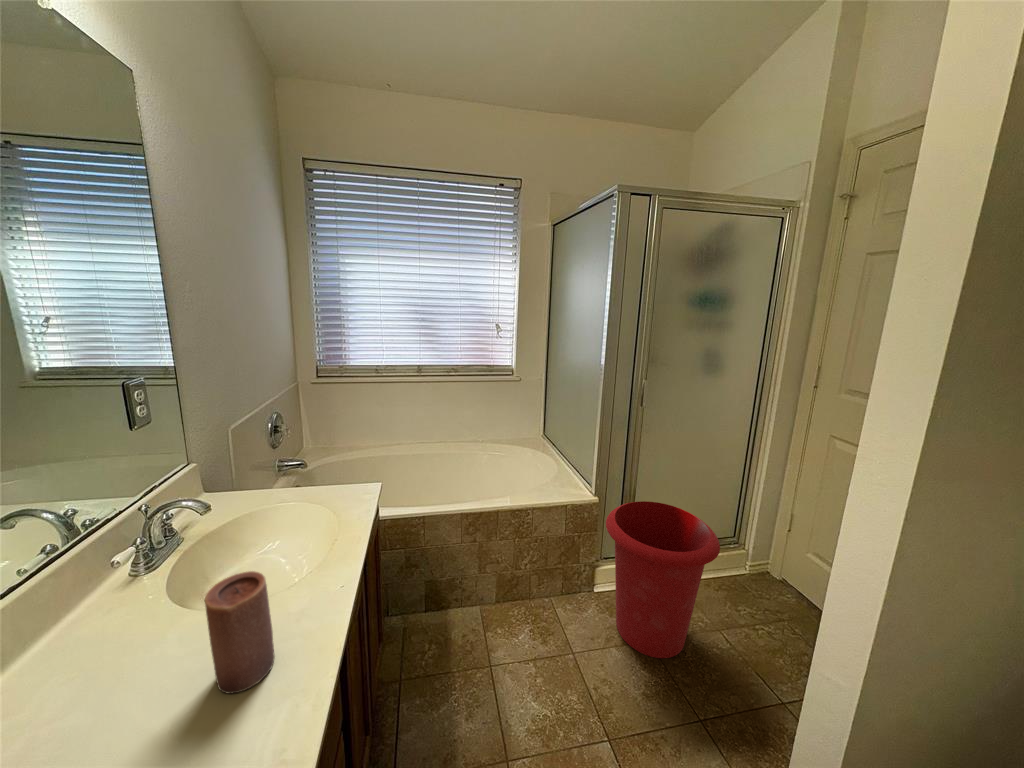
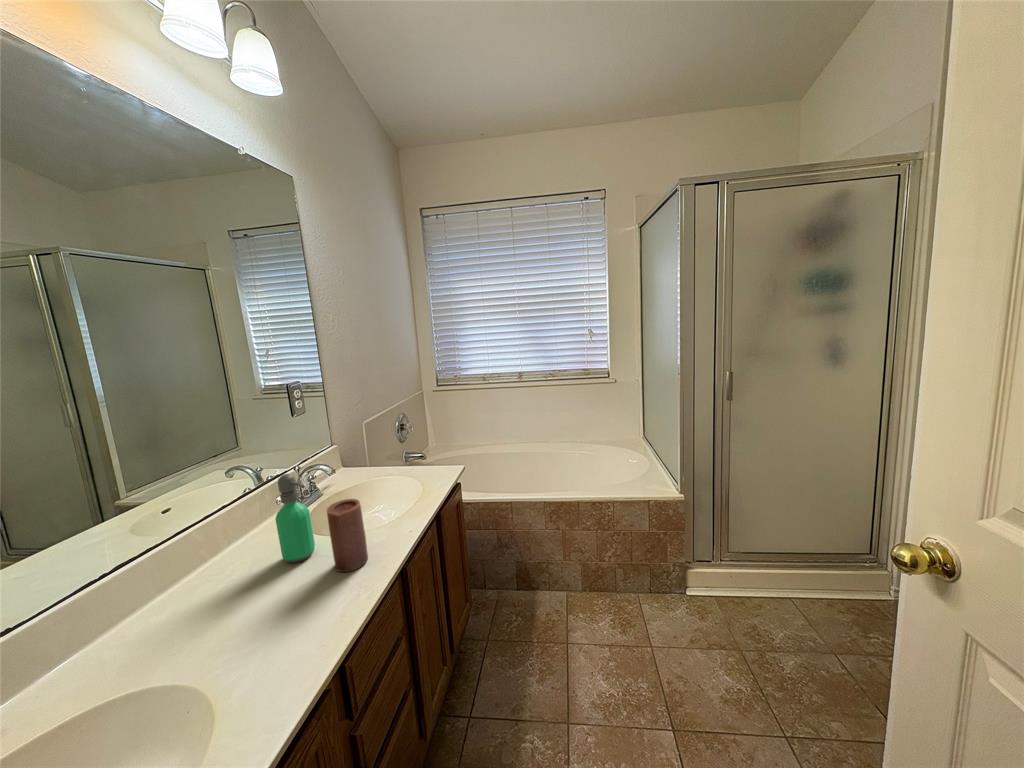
waste bin: present [606,501,720,658] -> none [685,502,818,671]
soap dispenser: none [90,542,171,690] -> present [275,474,315,563]

